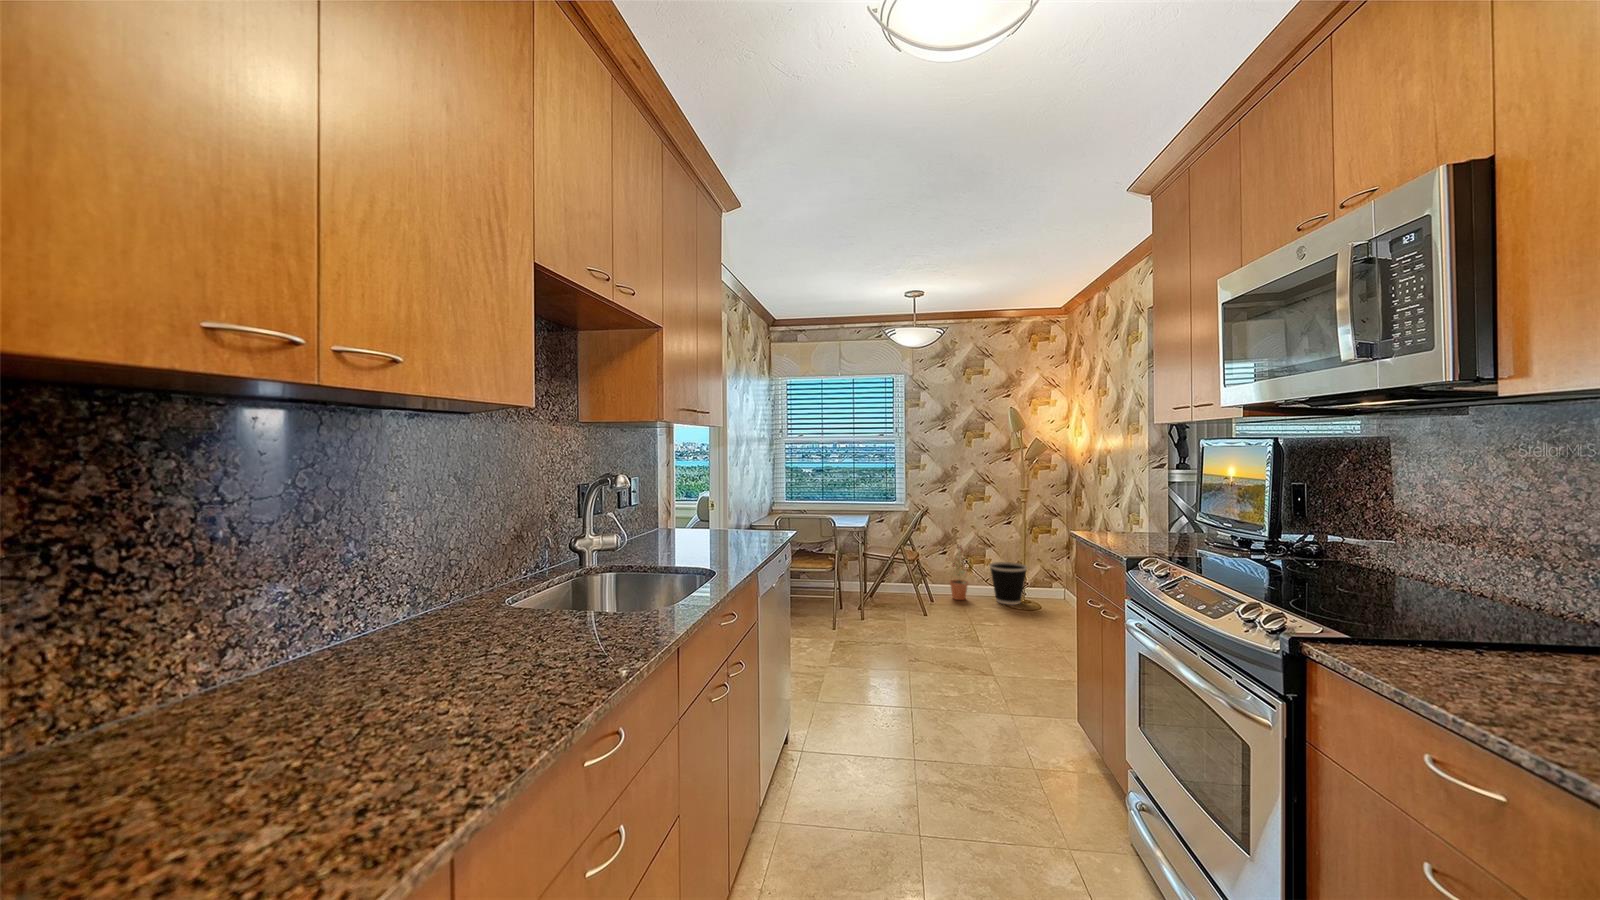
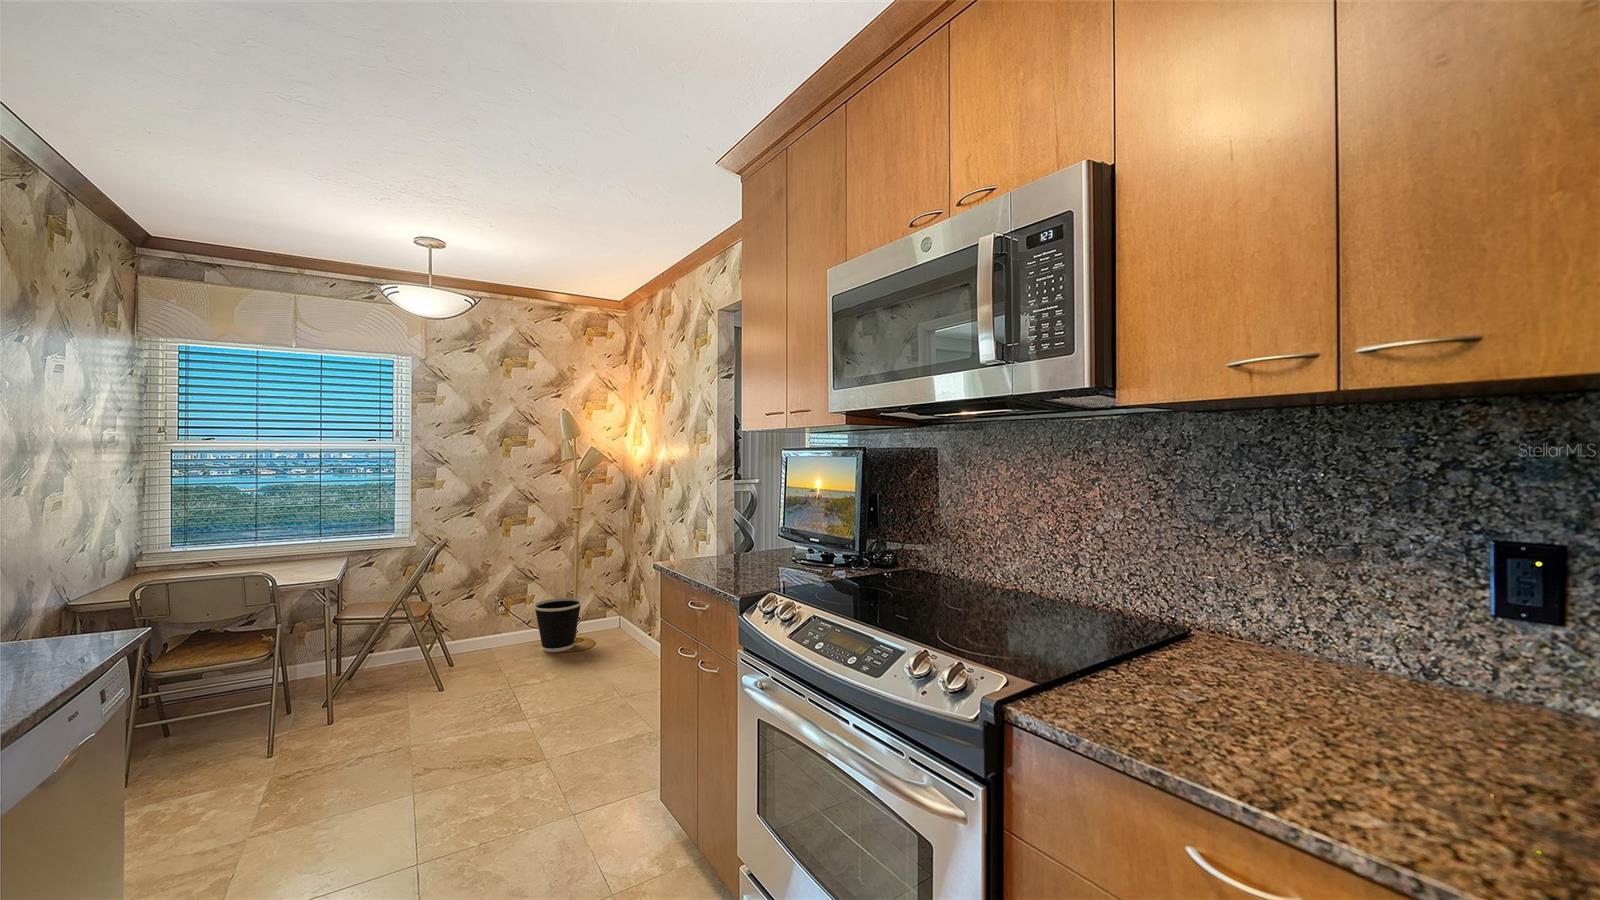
potted plant: present [946,545,968,600] -> none [472,585,506,660]

